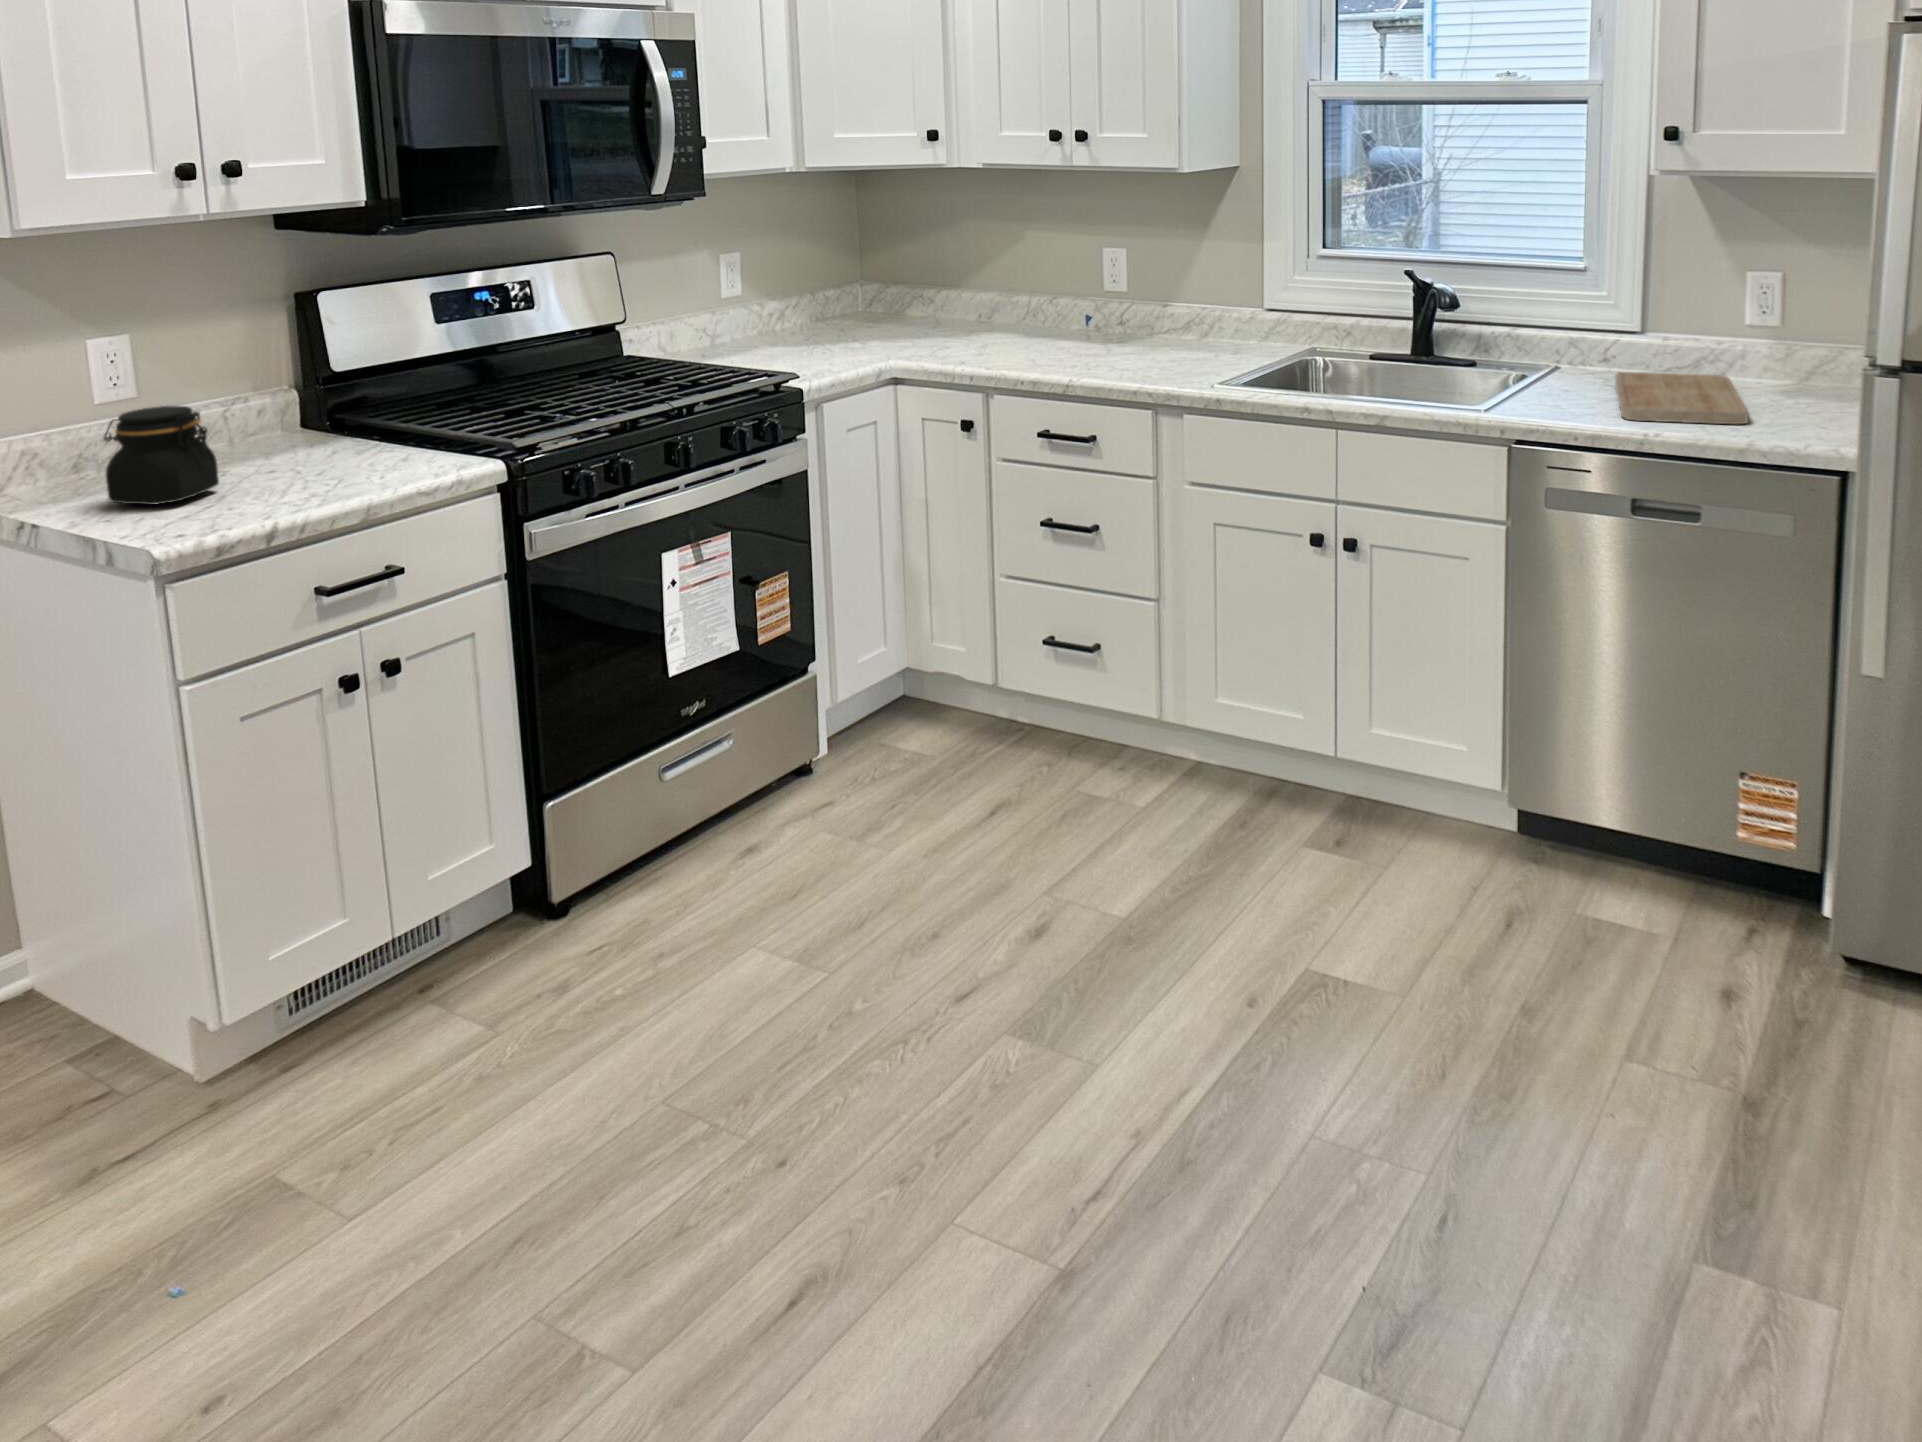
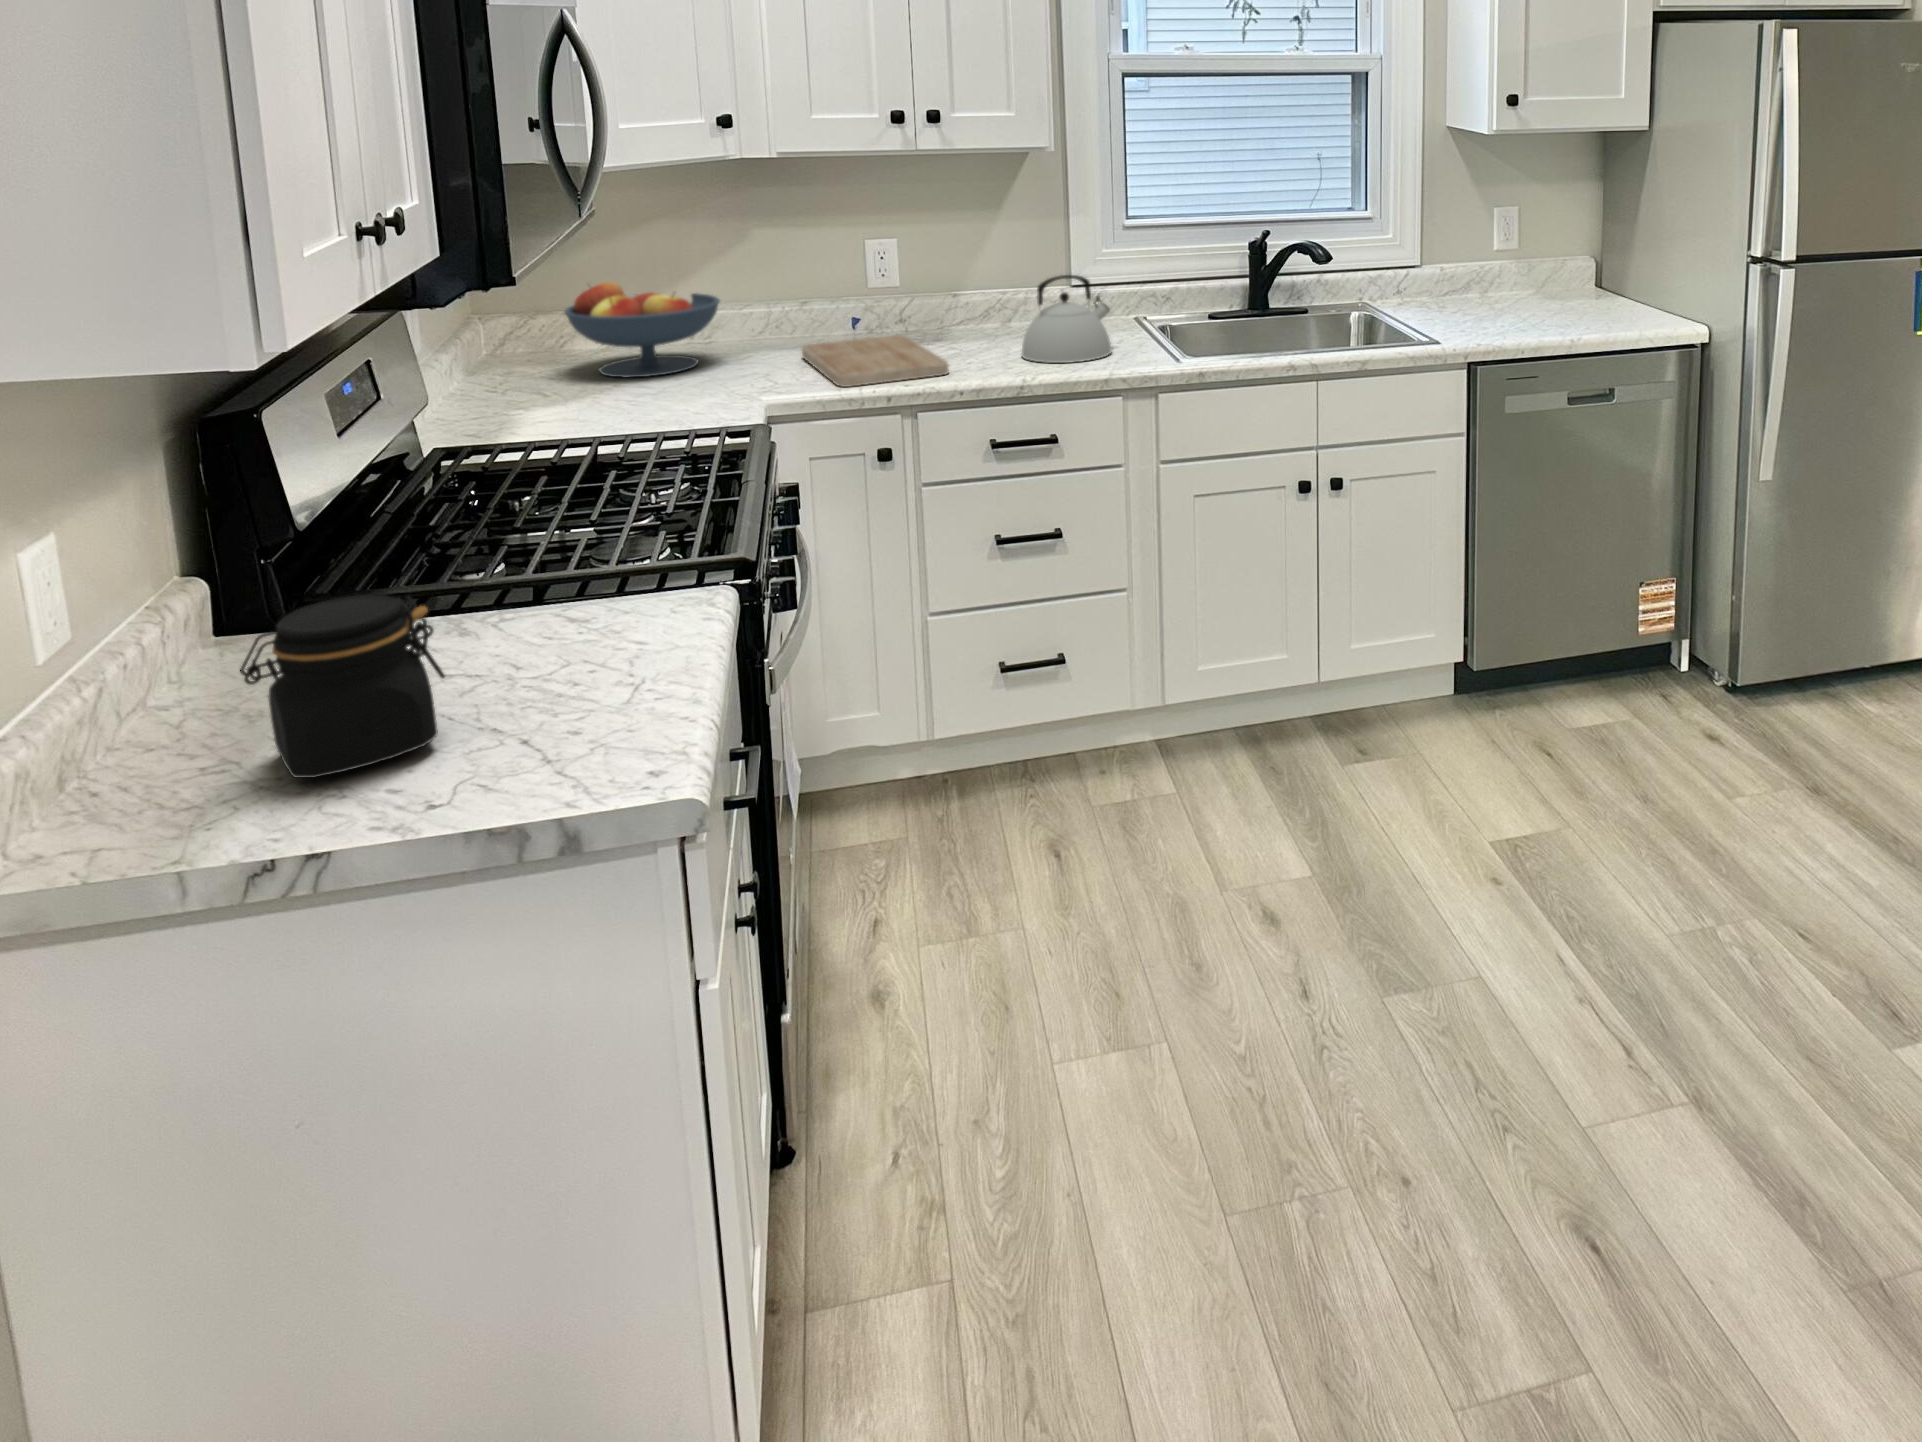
fruit bowl: none [847,260,962,338] -> present [564,282,720,377]
kettle: none [1120,290,1209,373] -> present [1022,275,1112,363]
cutting board: present [1615,372,1748,424] -> present [802,335,949,387]

